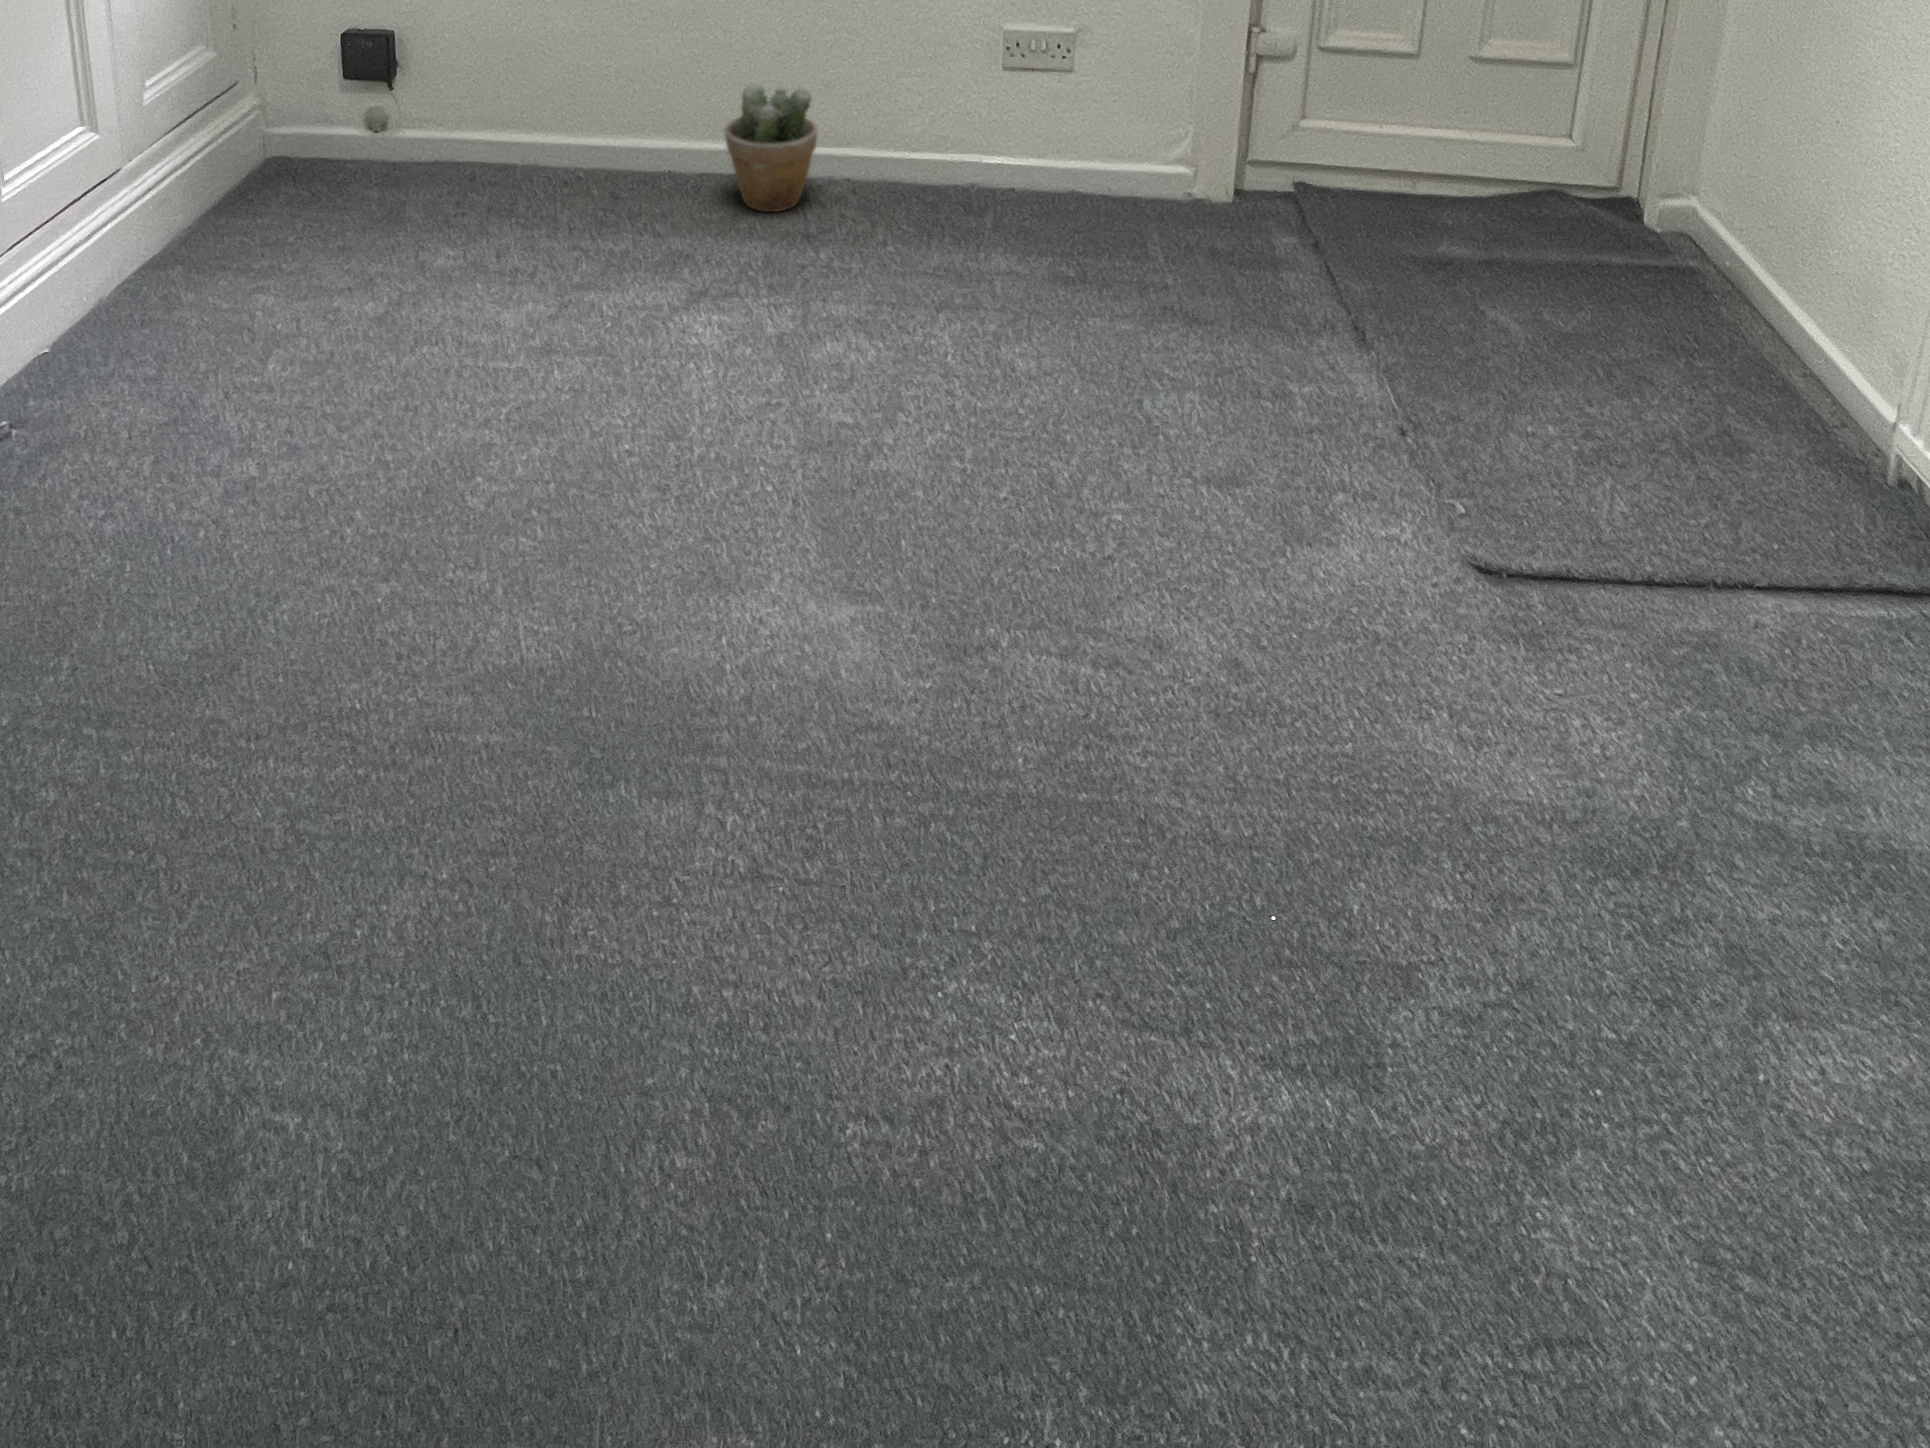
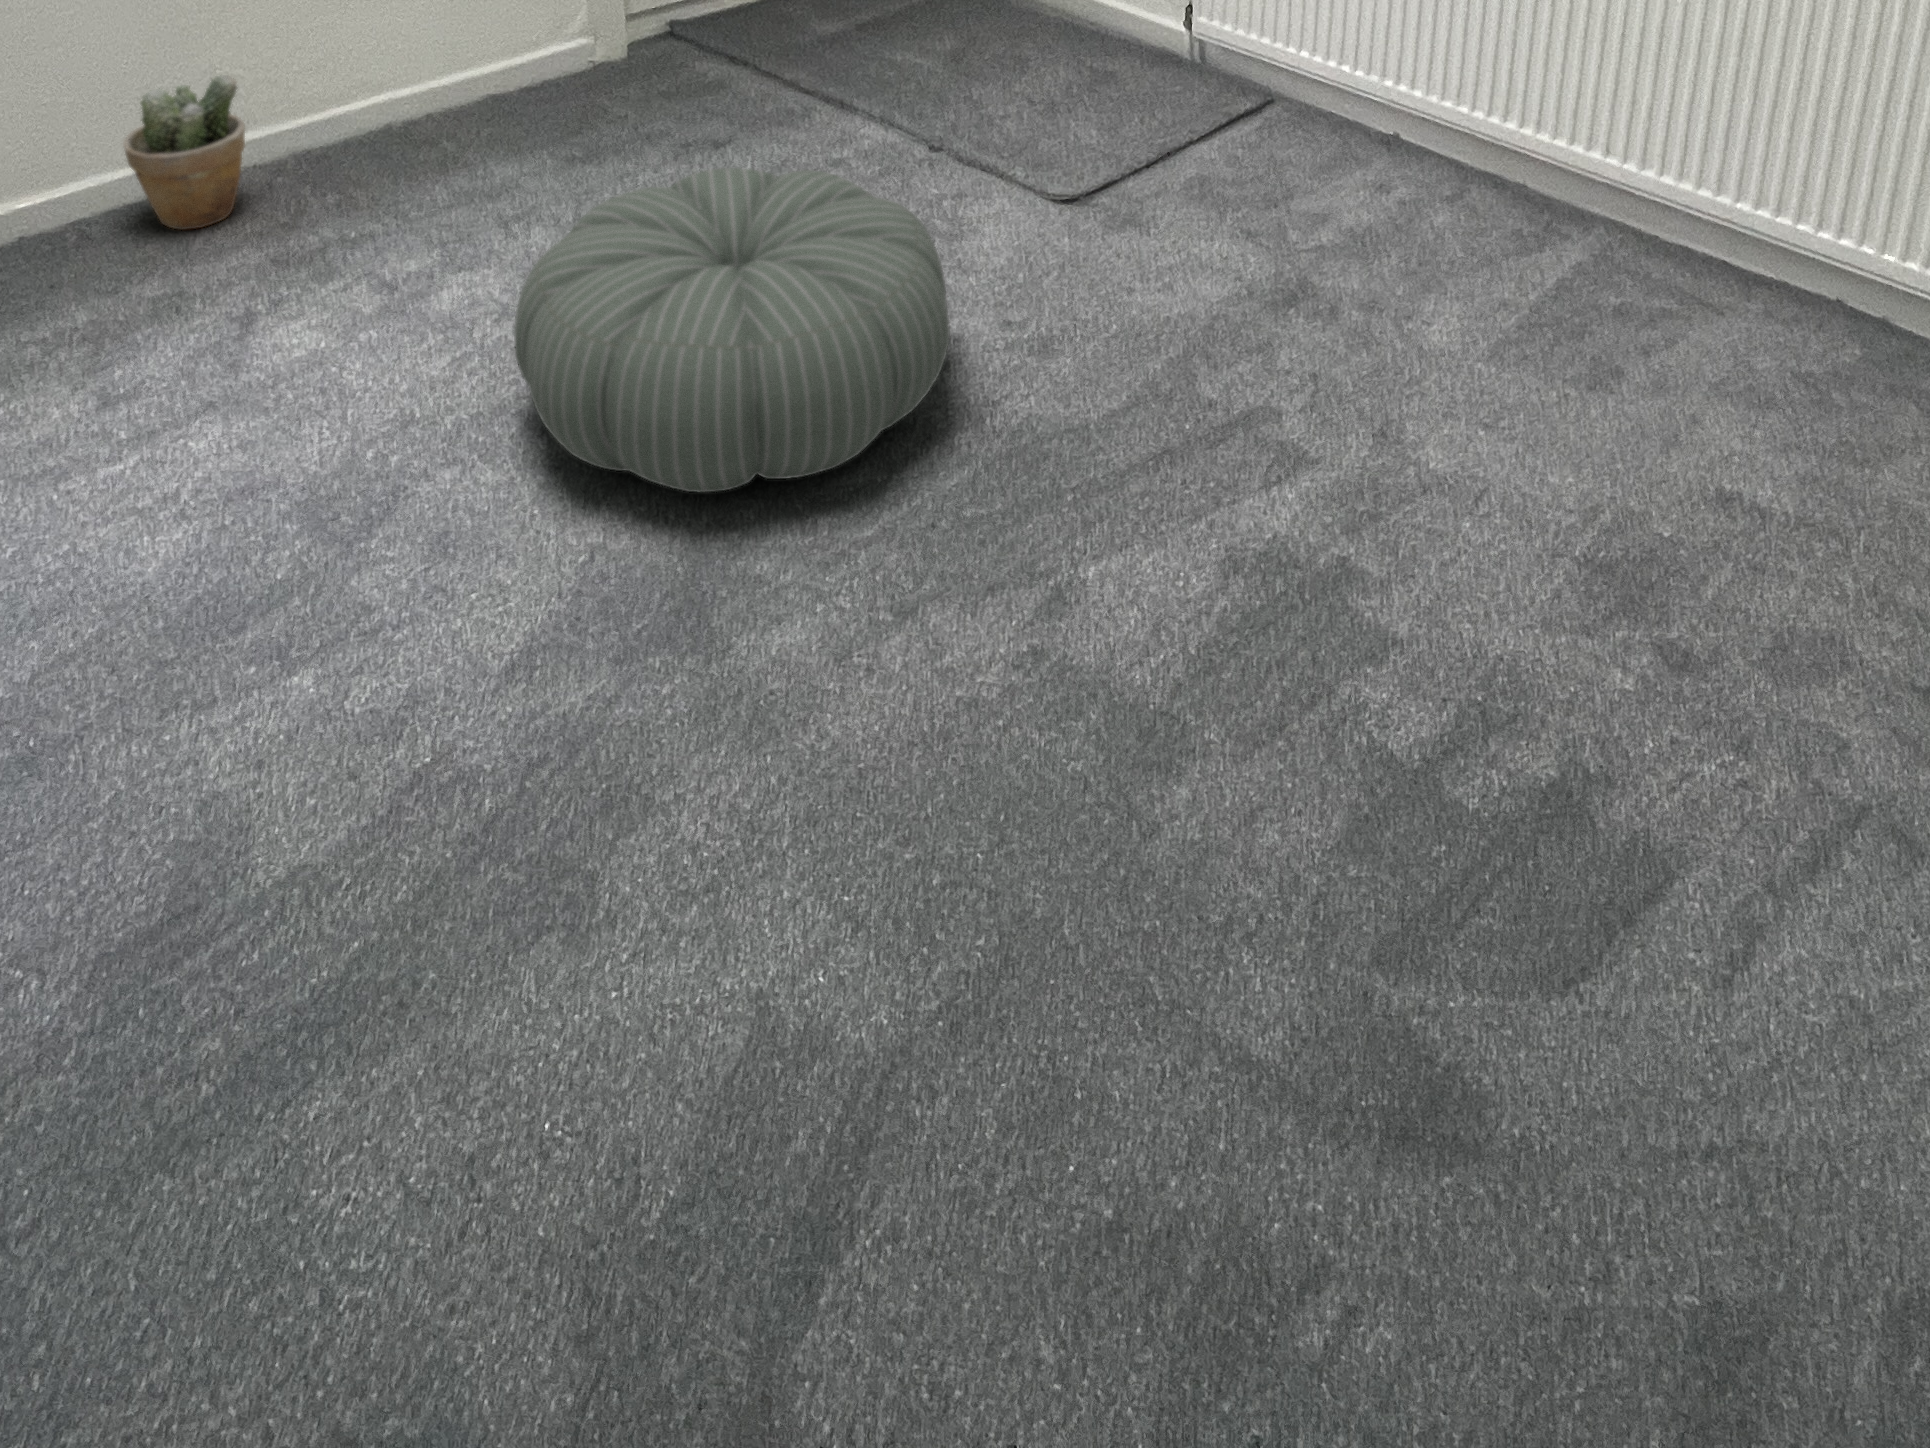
pouf: none [673,312,1144,693] -> present [514,168,950,492]

